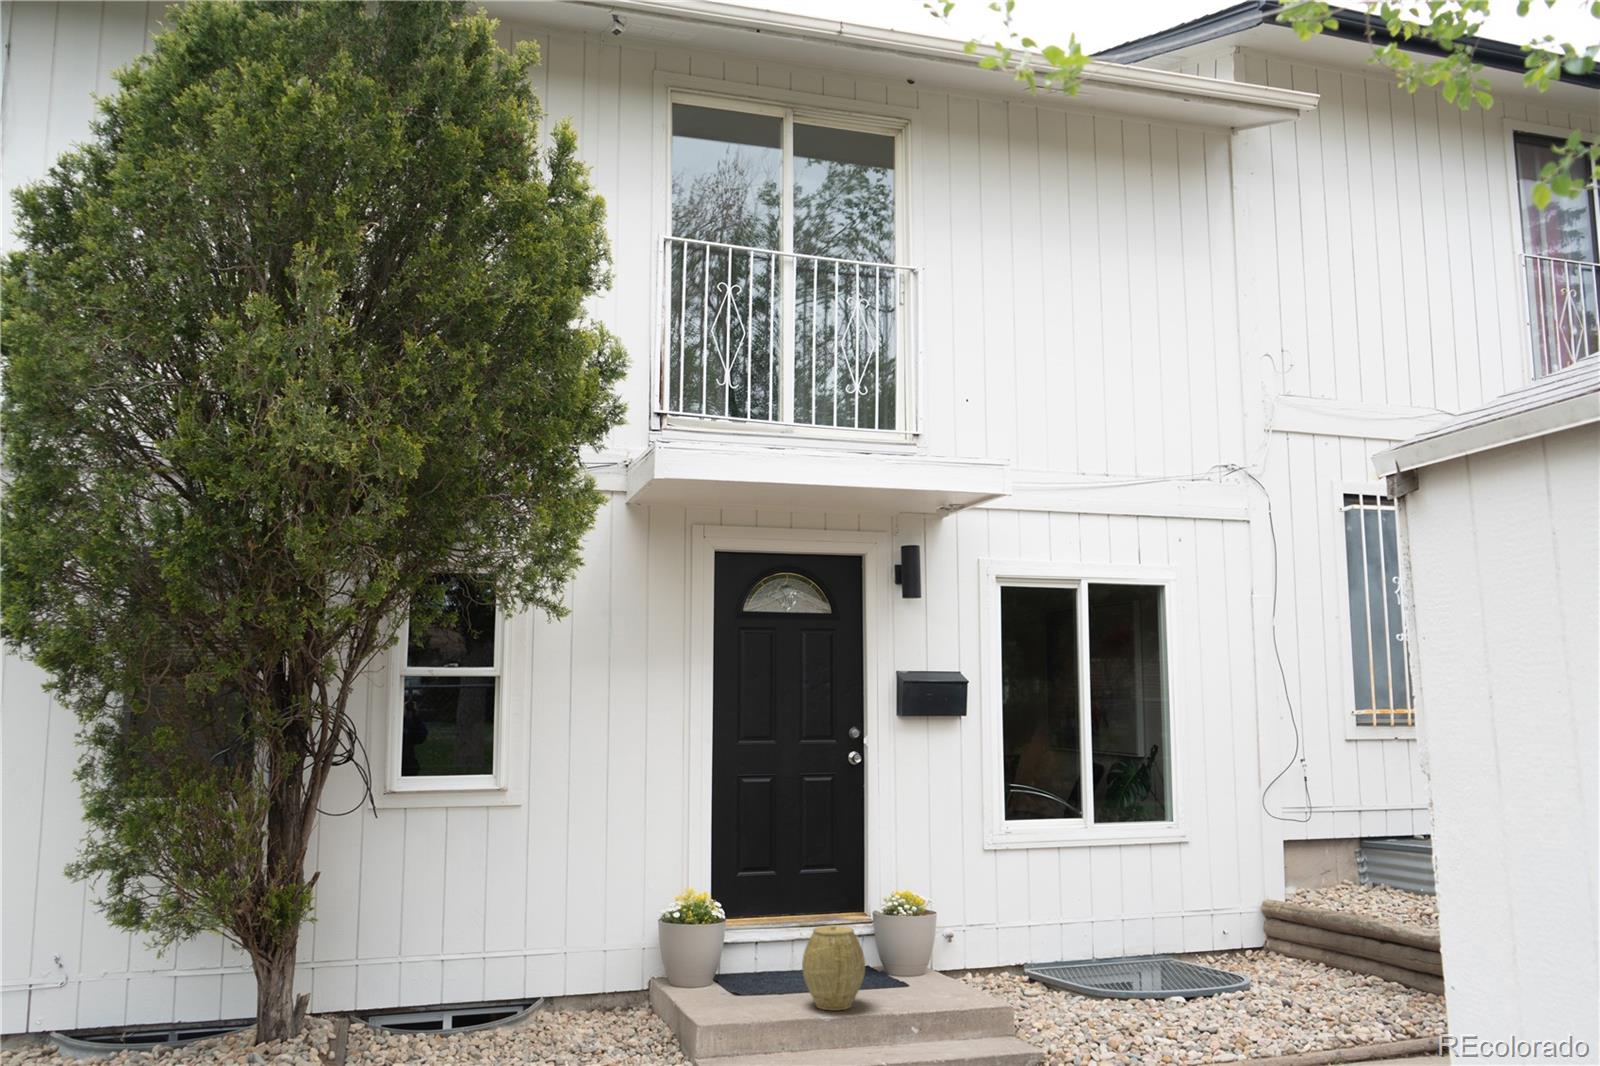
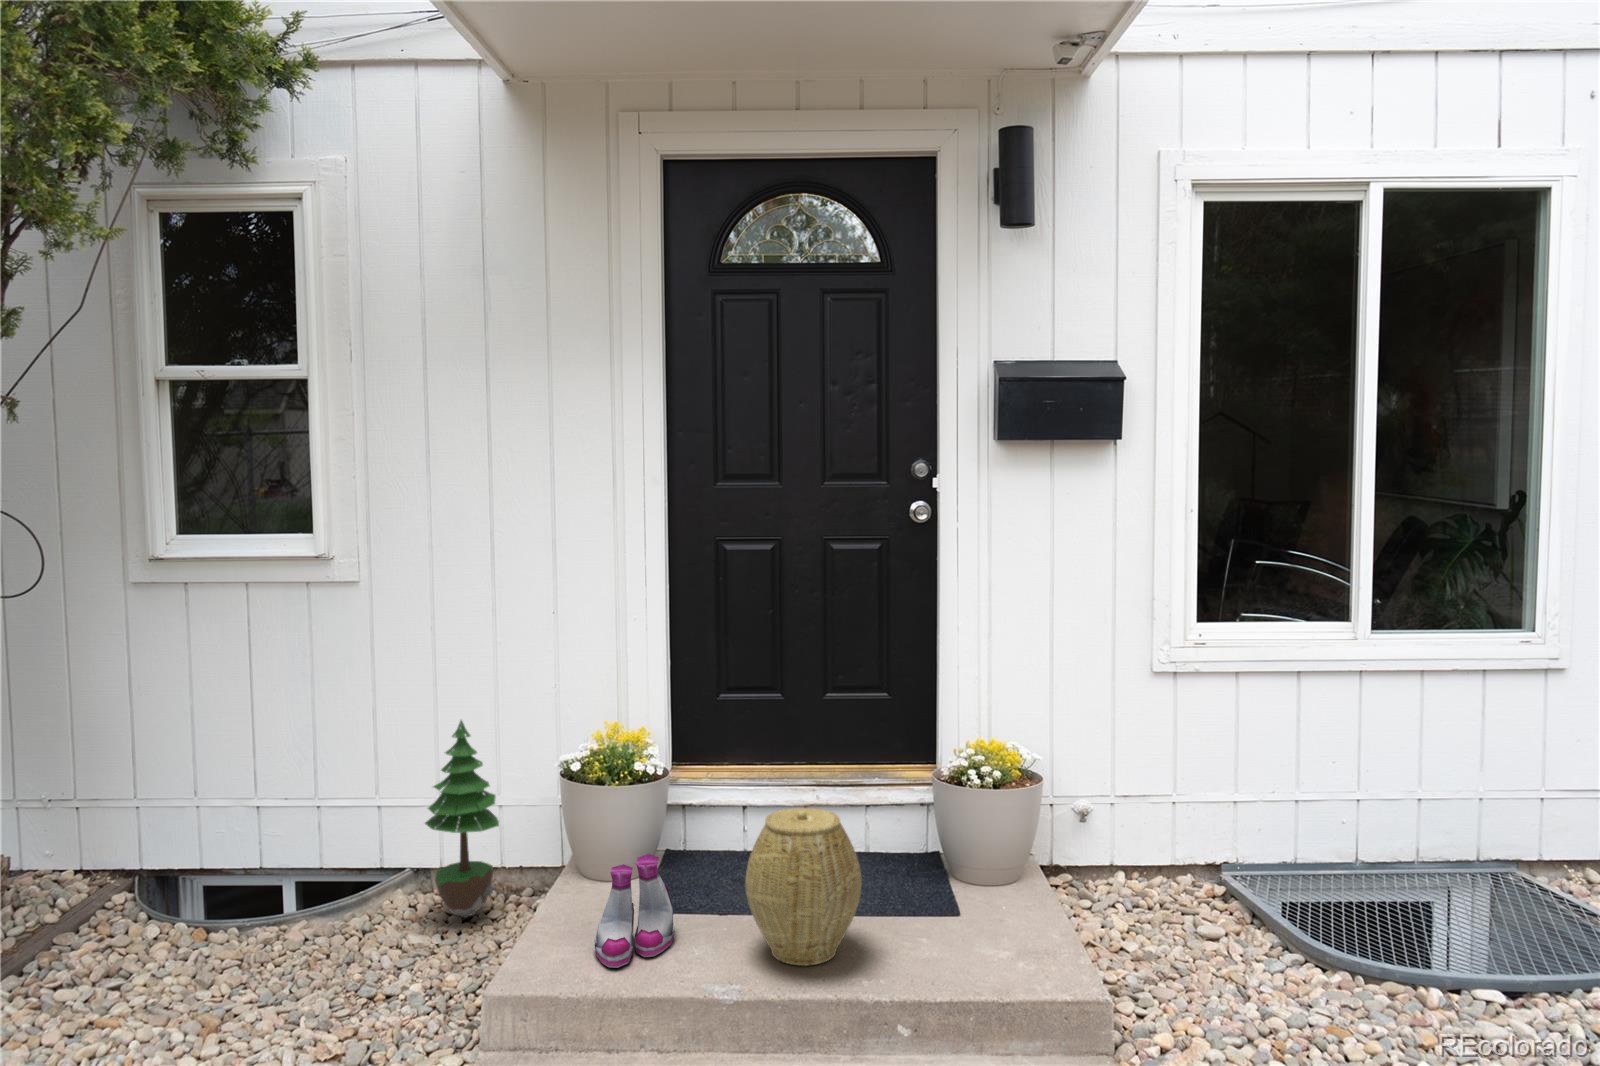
potted tree: none [570,891,616,1024] -> present [425,720,499,918]
boots: none [720,957,761,1018] -> present [595,854,675,968]

